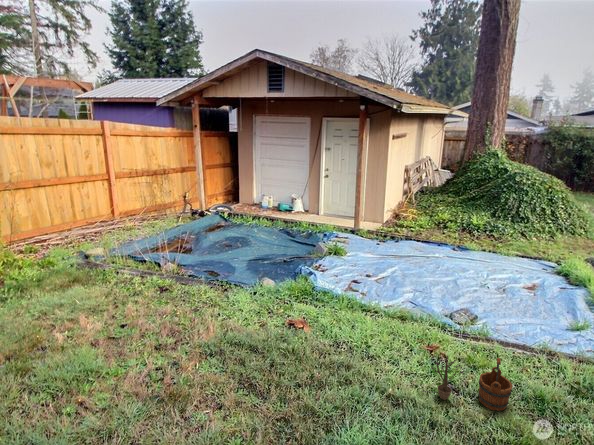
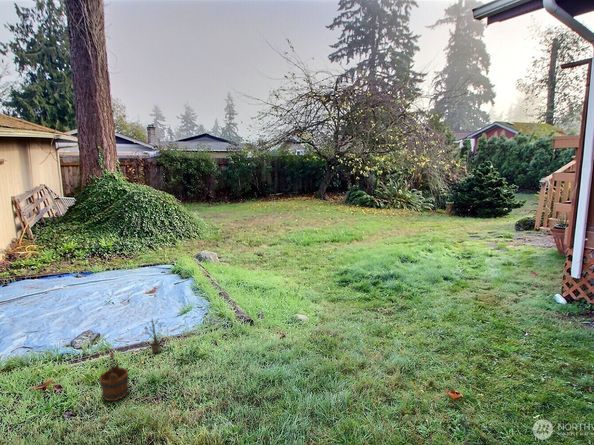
decorative plant: present [423,356,463,400] -> present [145,320,161,353]

